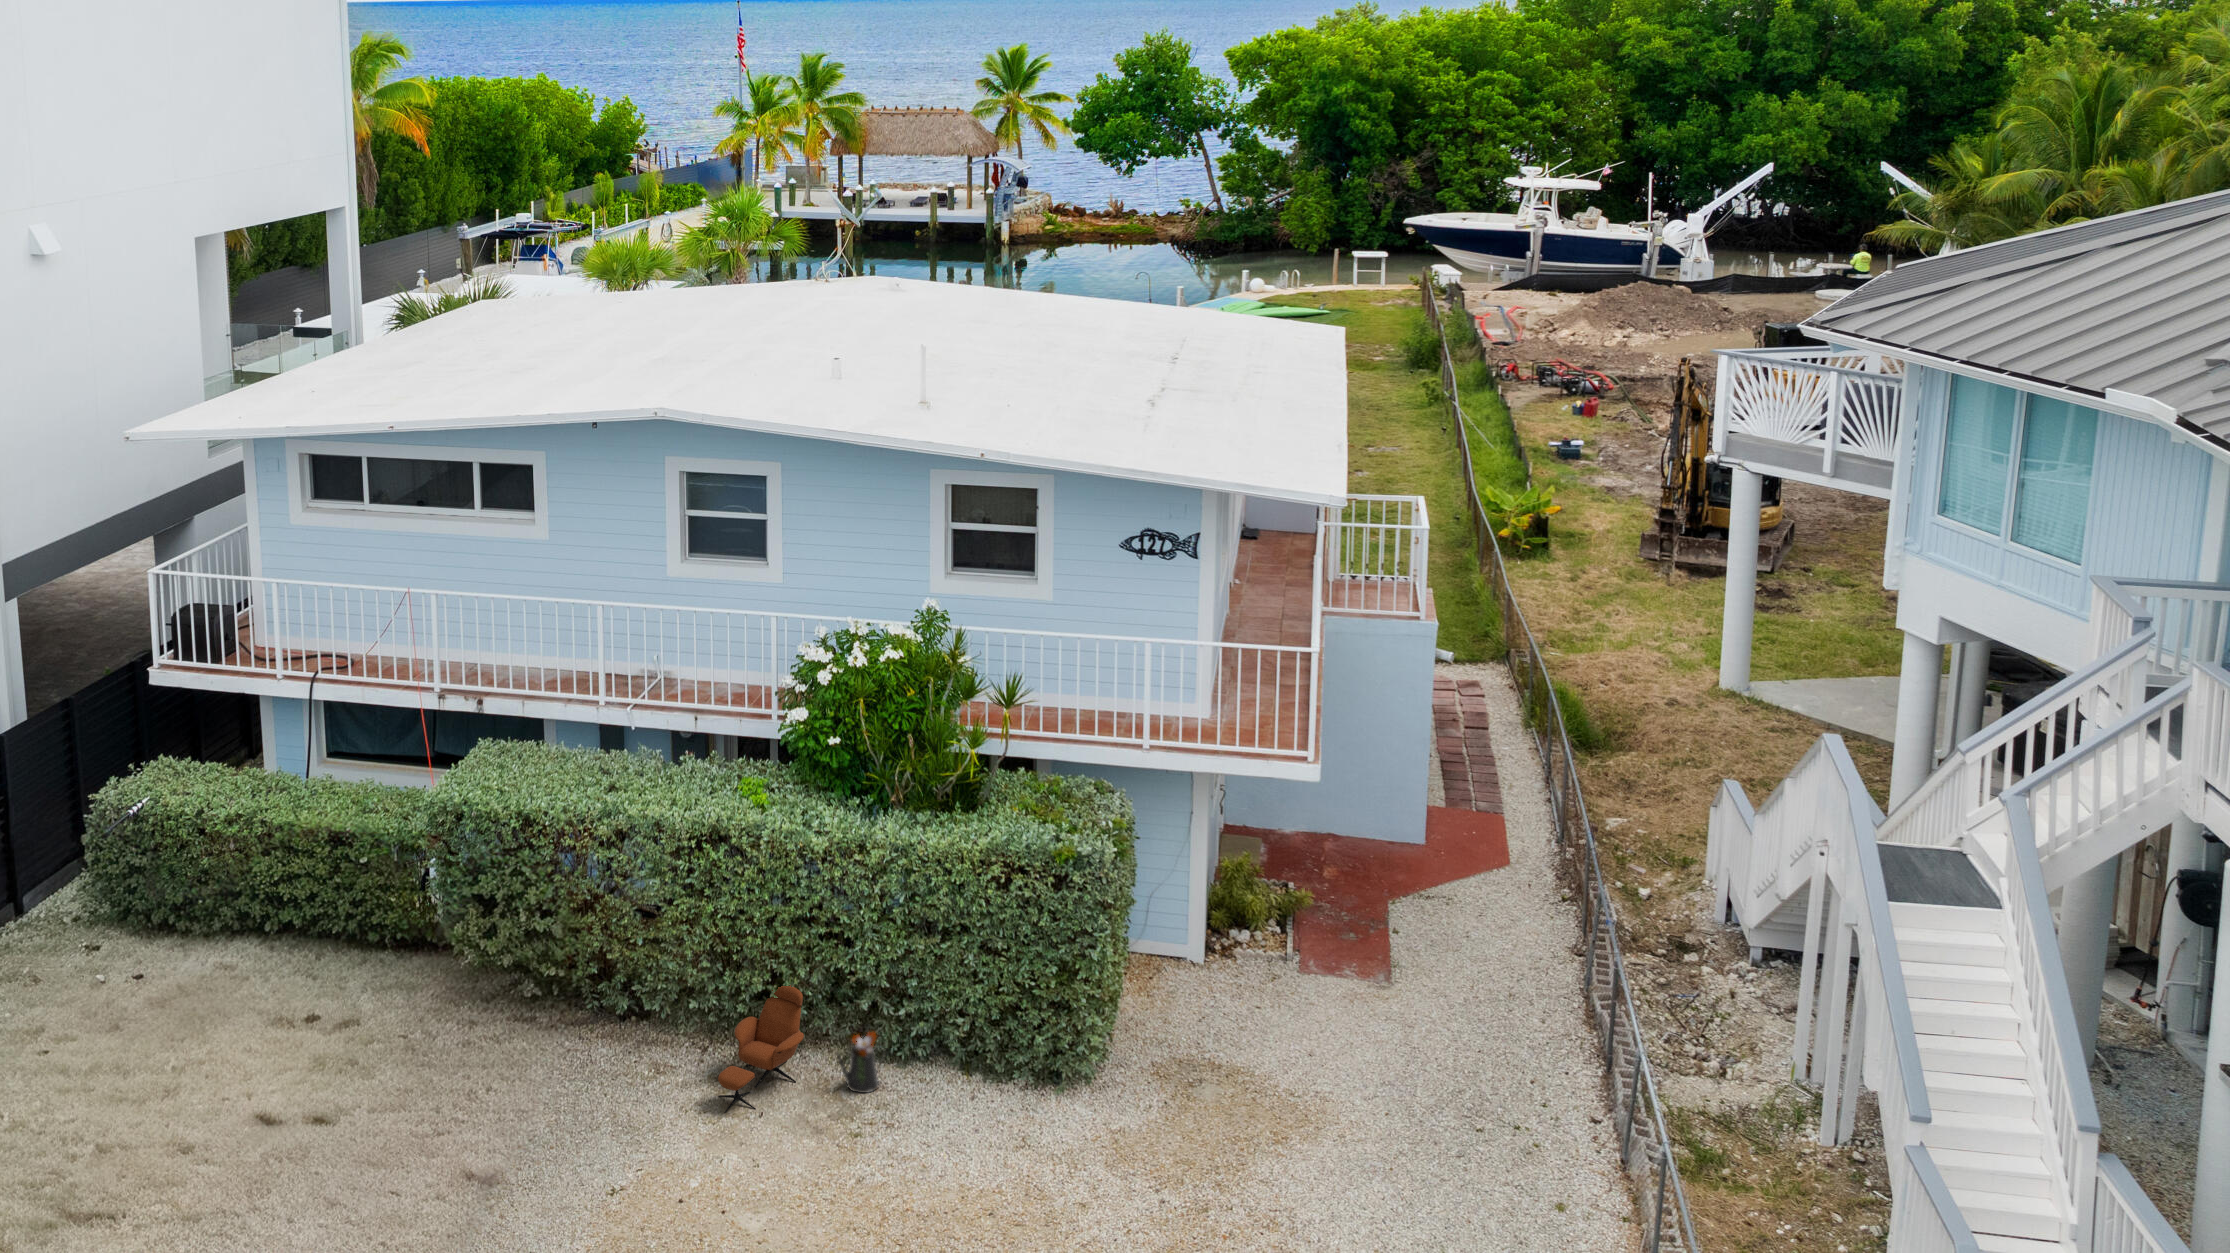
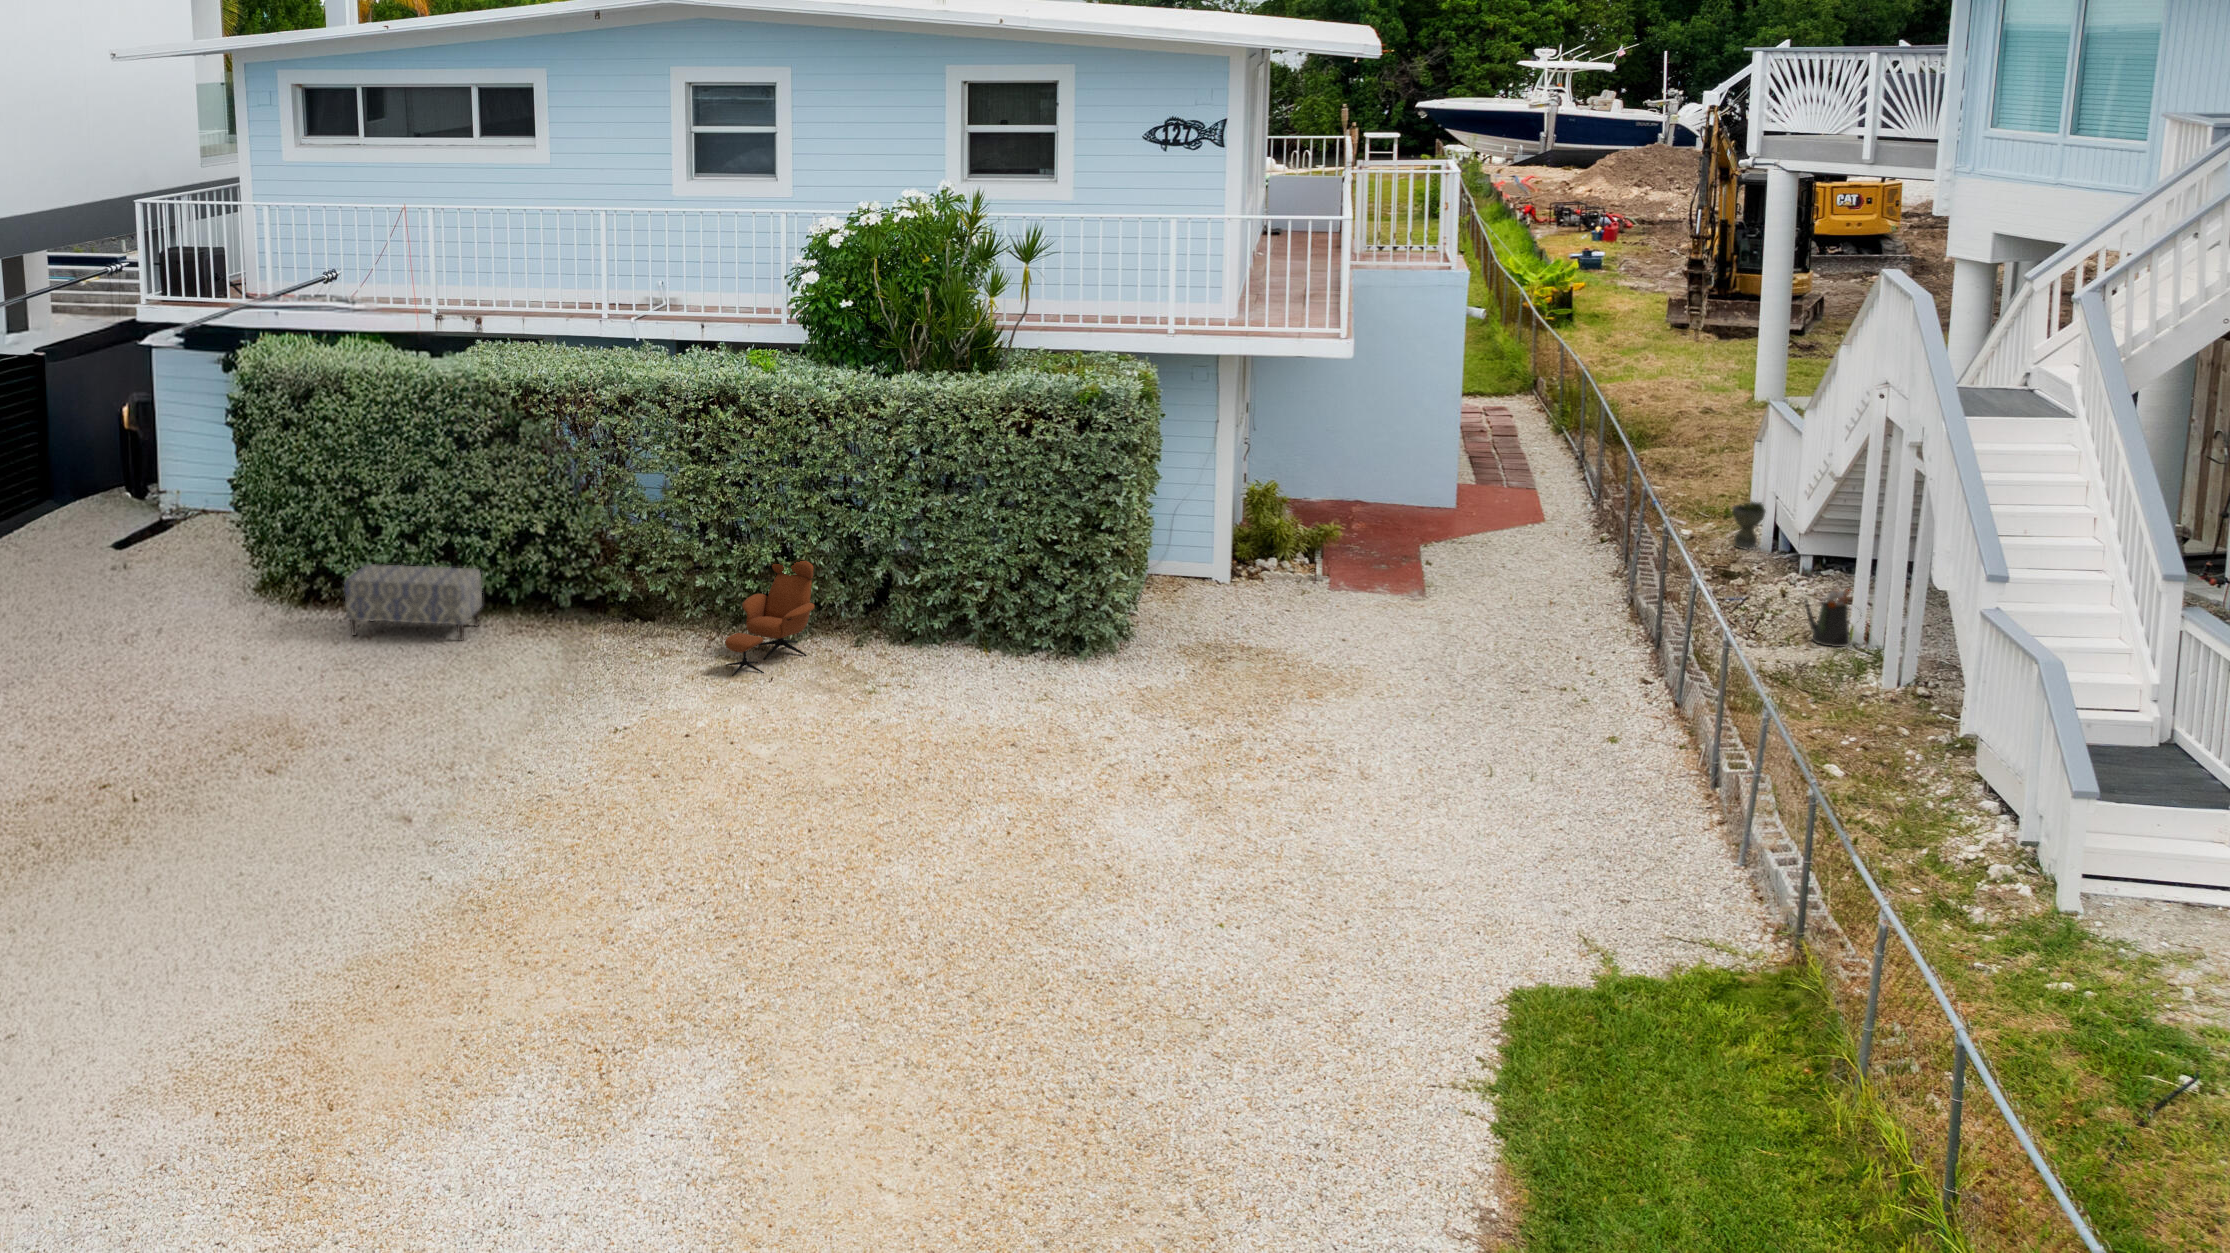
planter: none [1687,874,1719,922] -> present [1732,502,1766,549]
bench: none [351,968,484,1054] -> present [344,565,482,641]
watering can: present [837,1032,883,1093] -> present [1804,589,1851,647]

